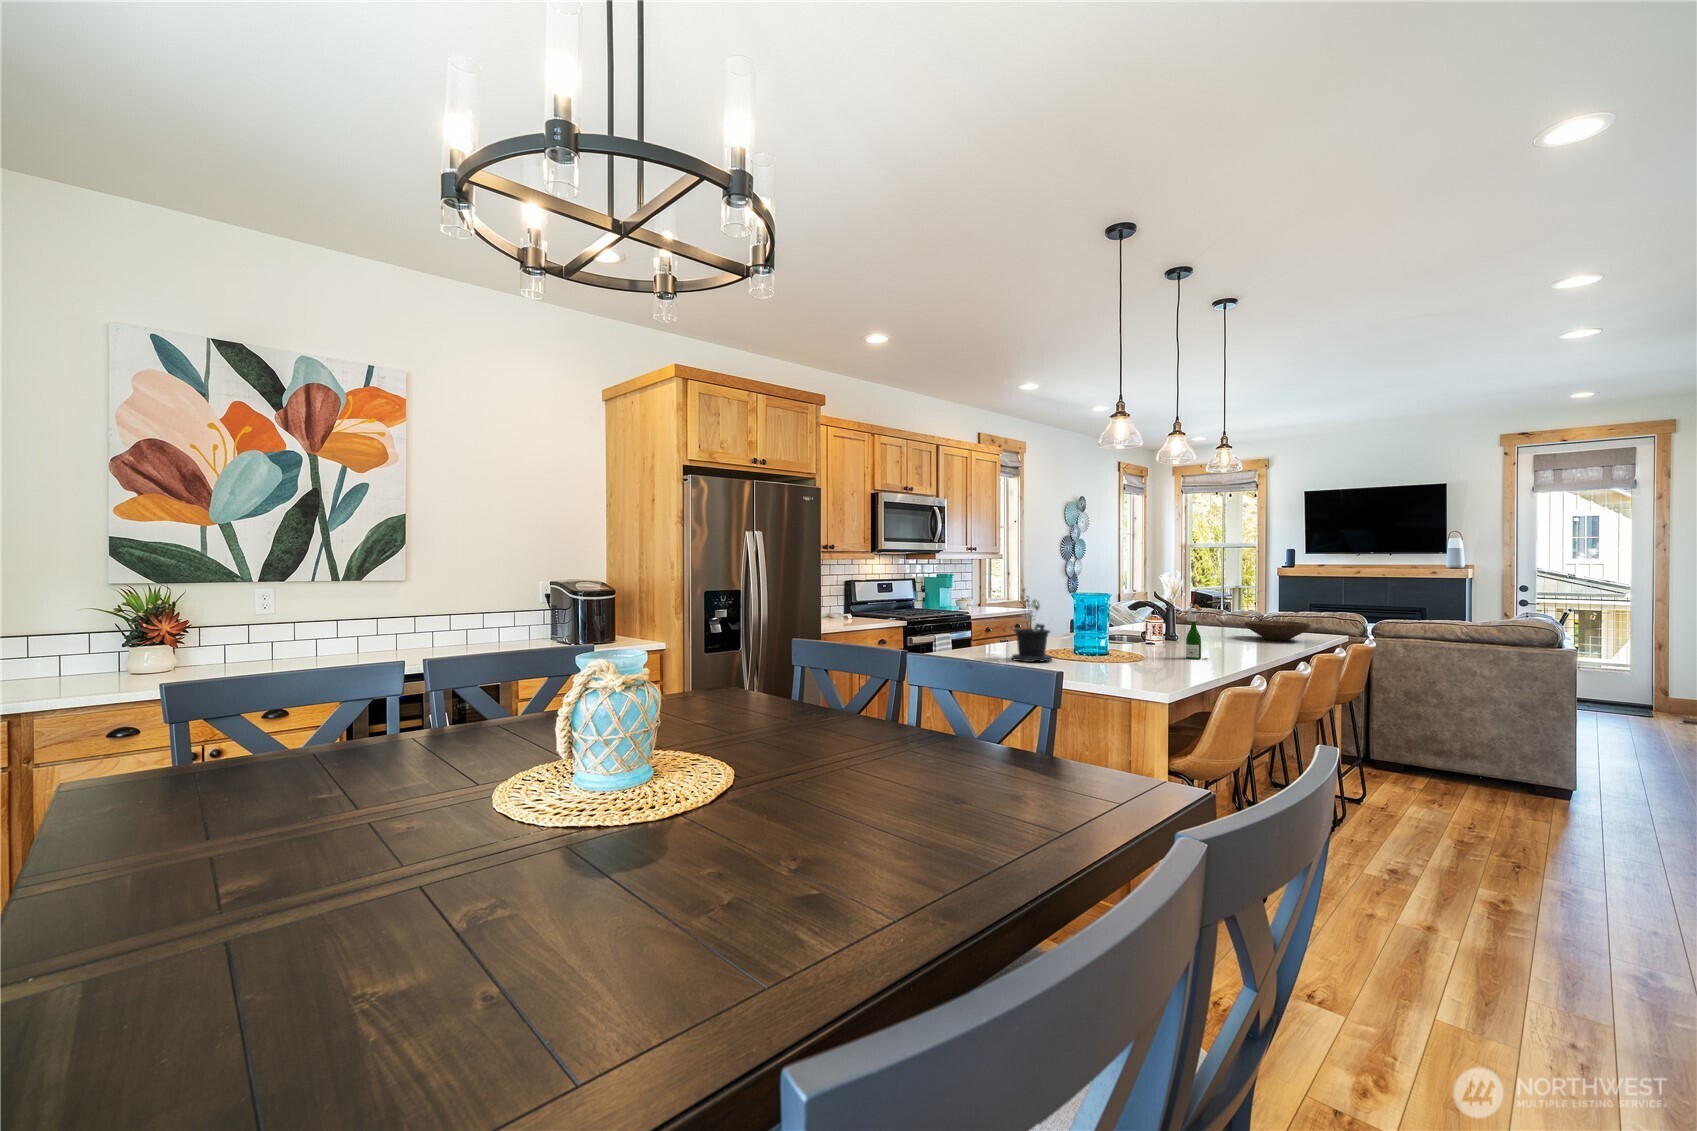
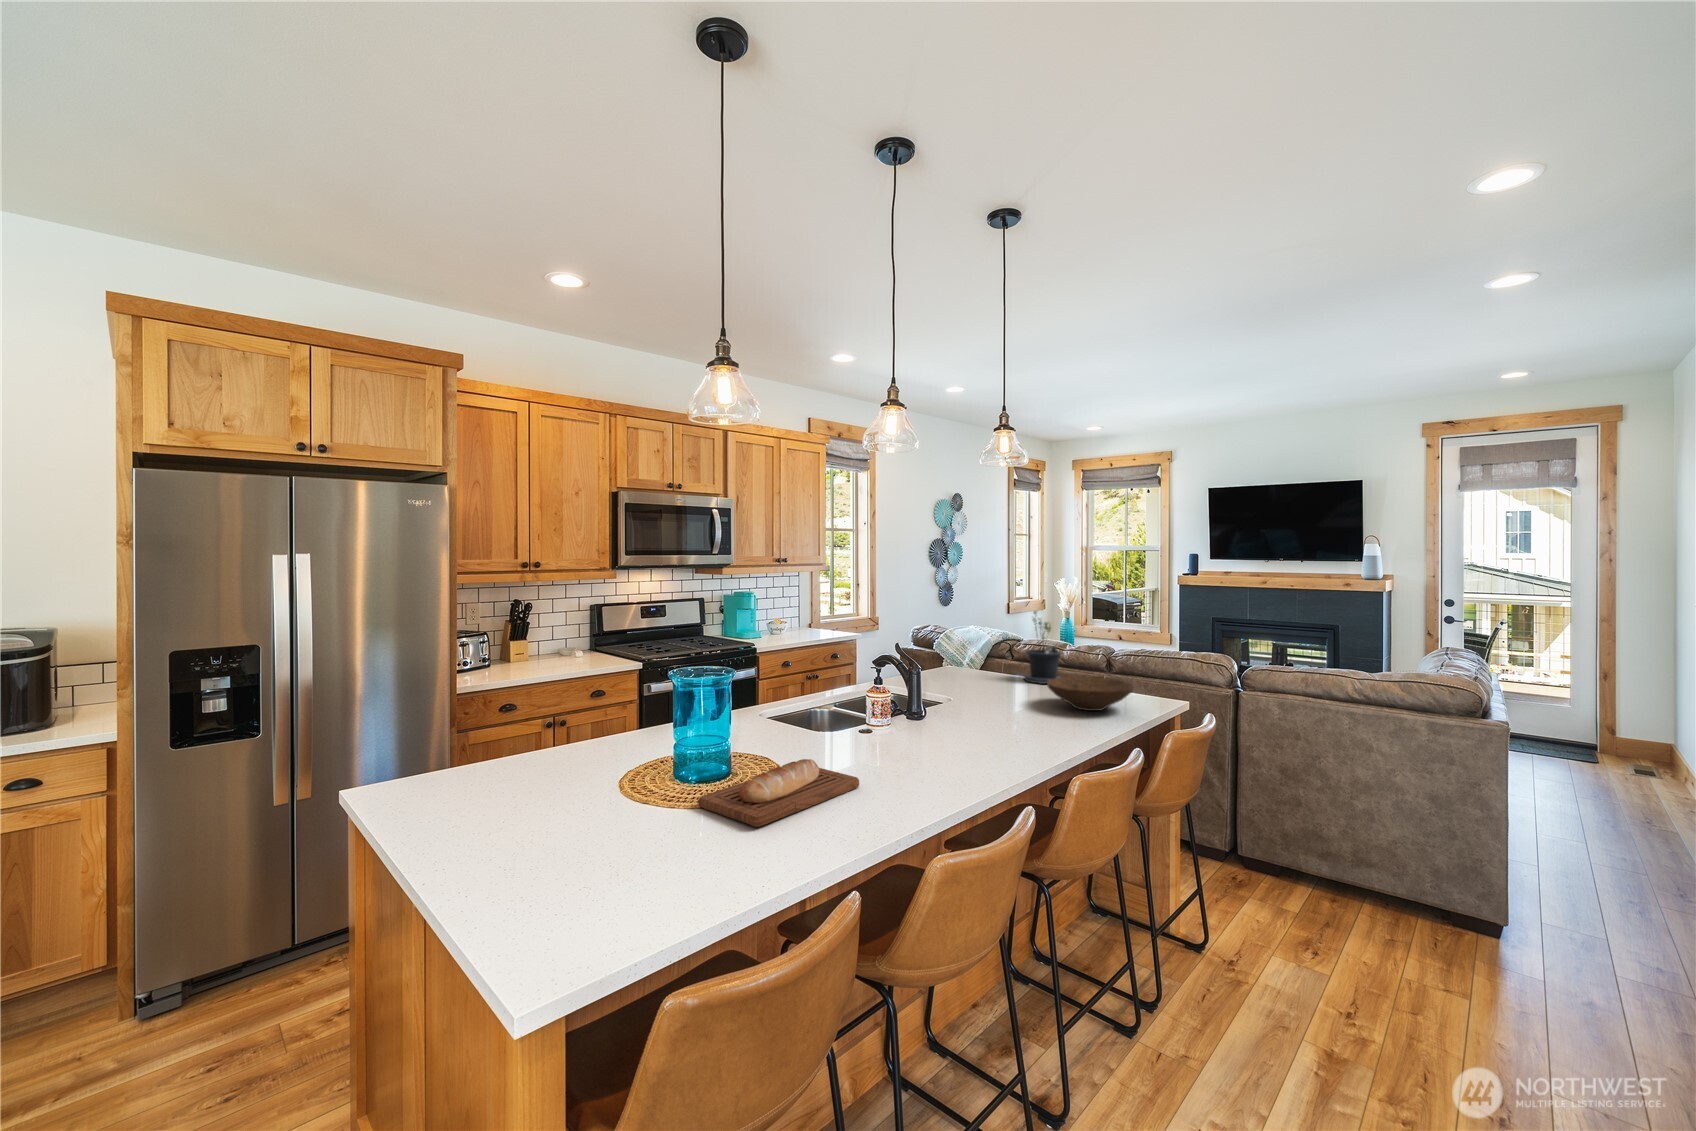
potted plant: present [1012,588,1052,662] -> present [1024,611,1062,684]
wine bottle: present [1186,589,1208,659] -> none [895,655,926,771]
bread loaf: none [1098,647,1179,672] -> present [698,759,859,827]

